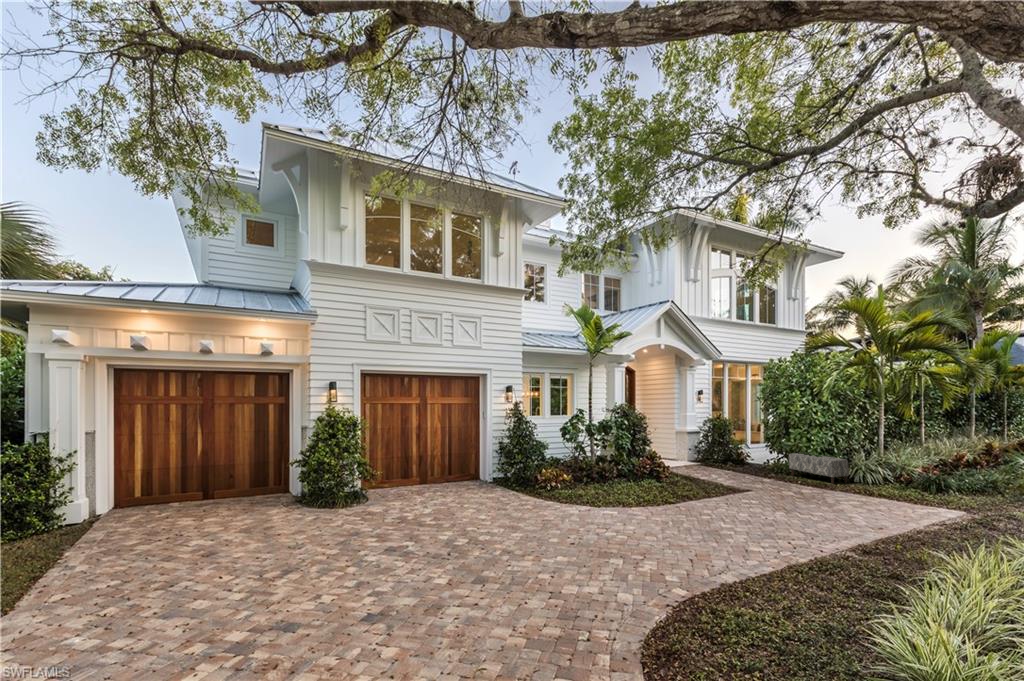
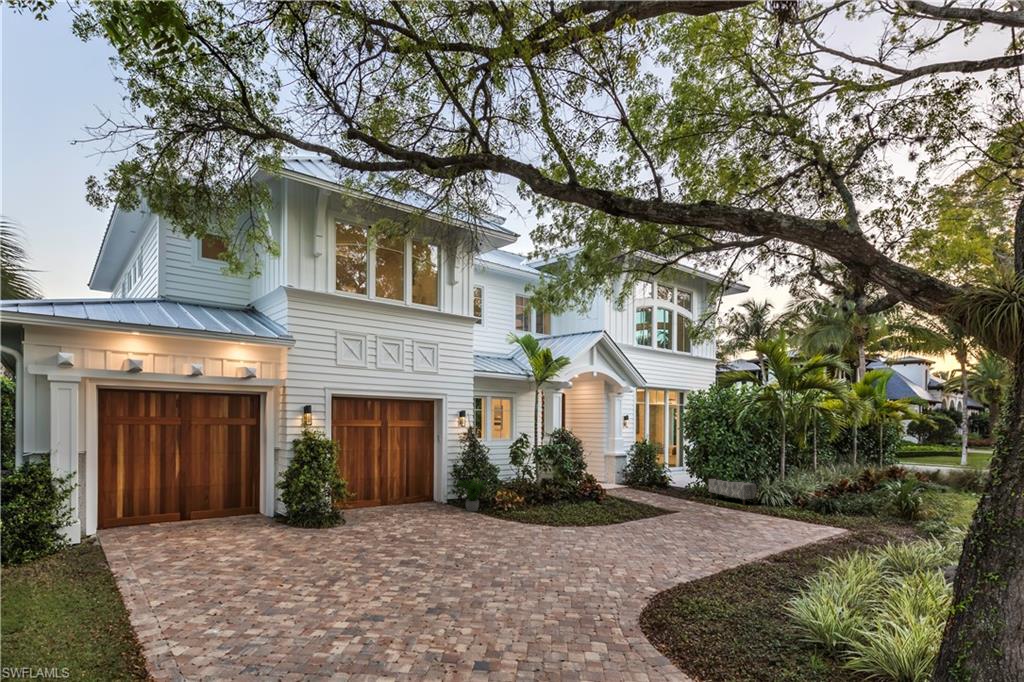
potted plant: none [499,456,536,489] -> present [457,479,490,511]

